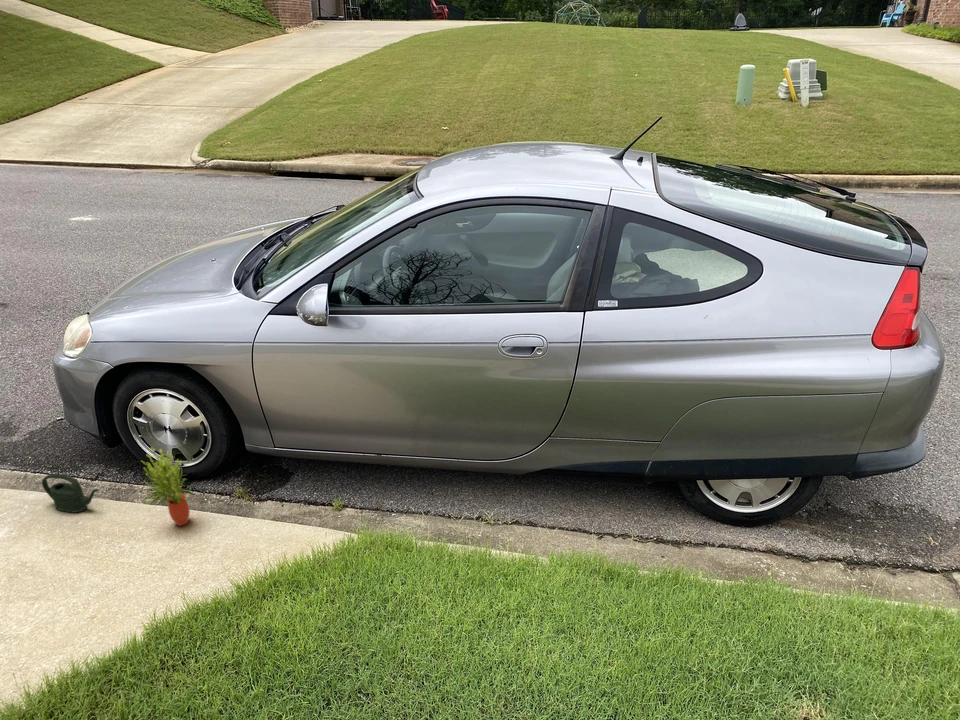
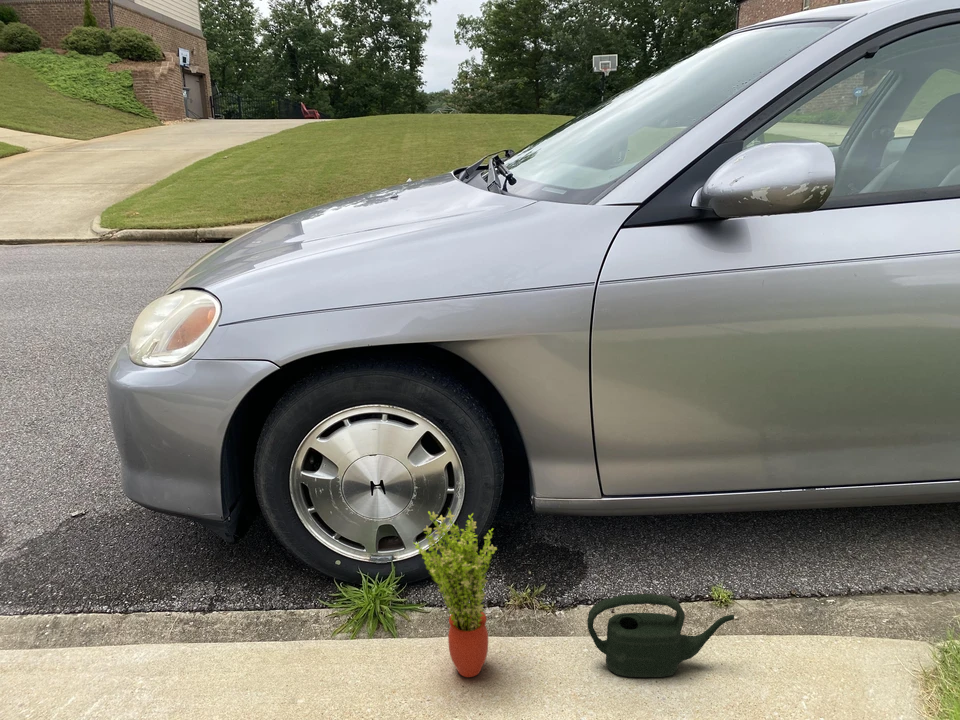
watering can: present [42,474,98,513] -> present [587,594,734,677]

